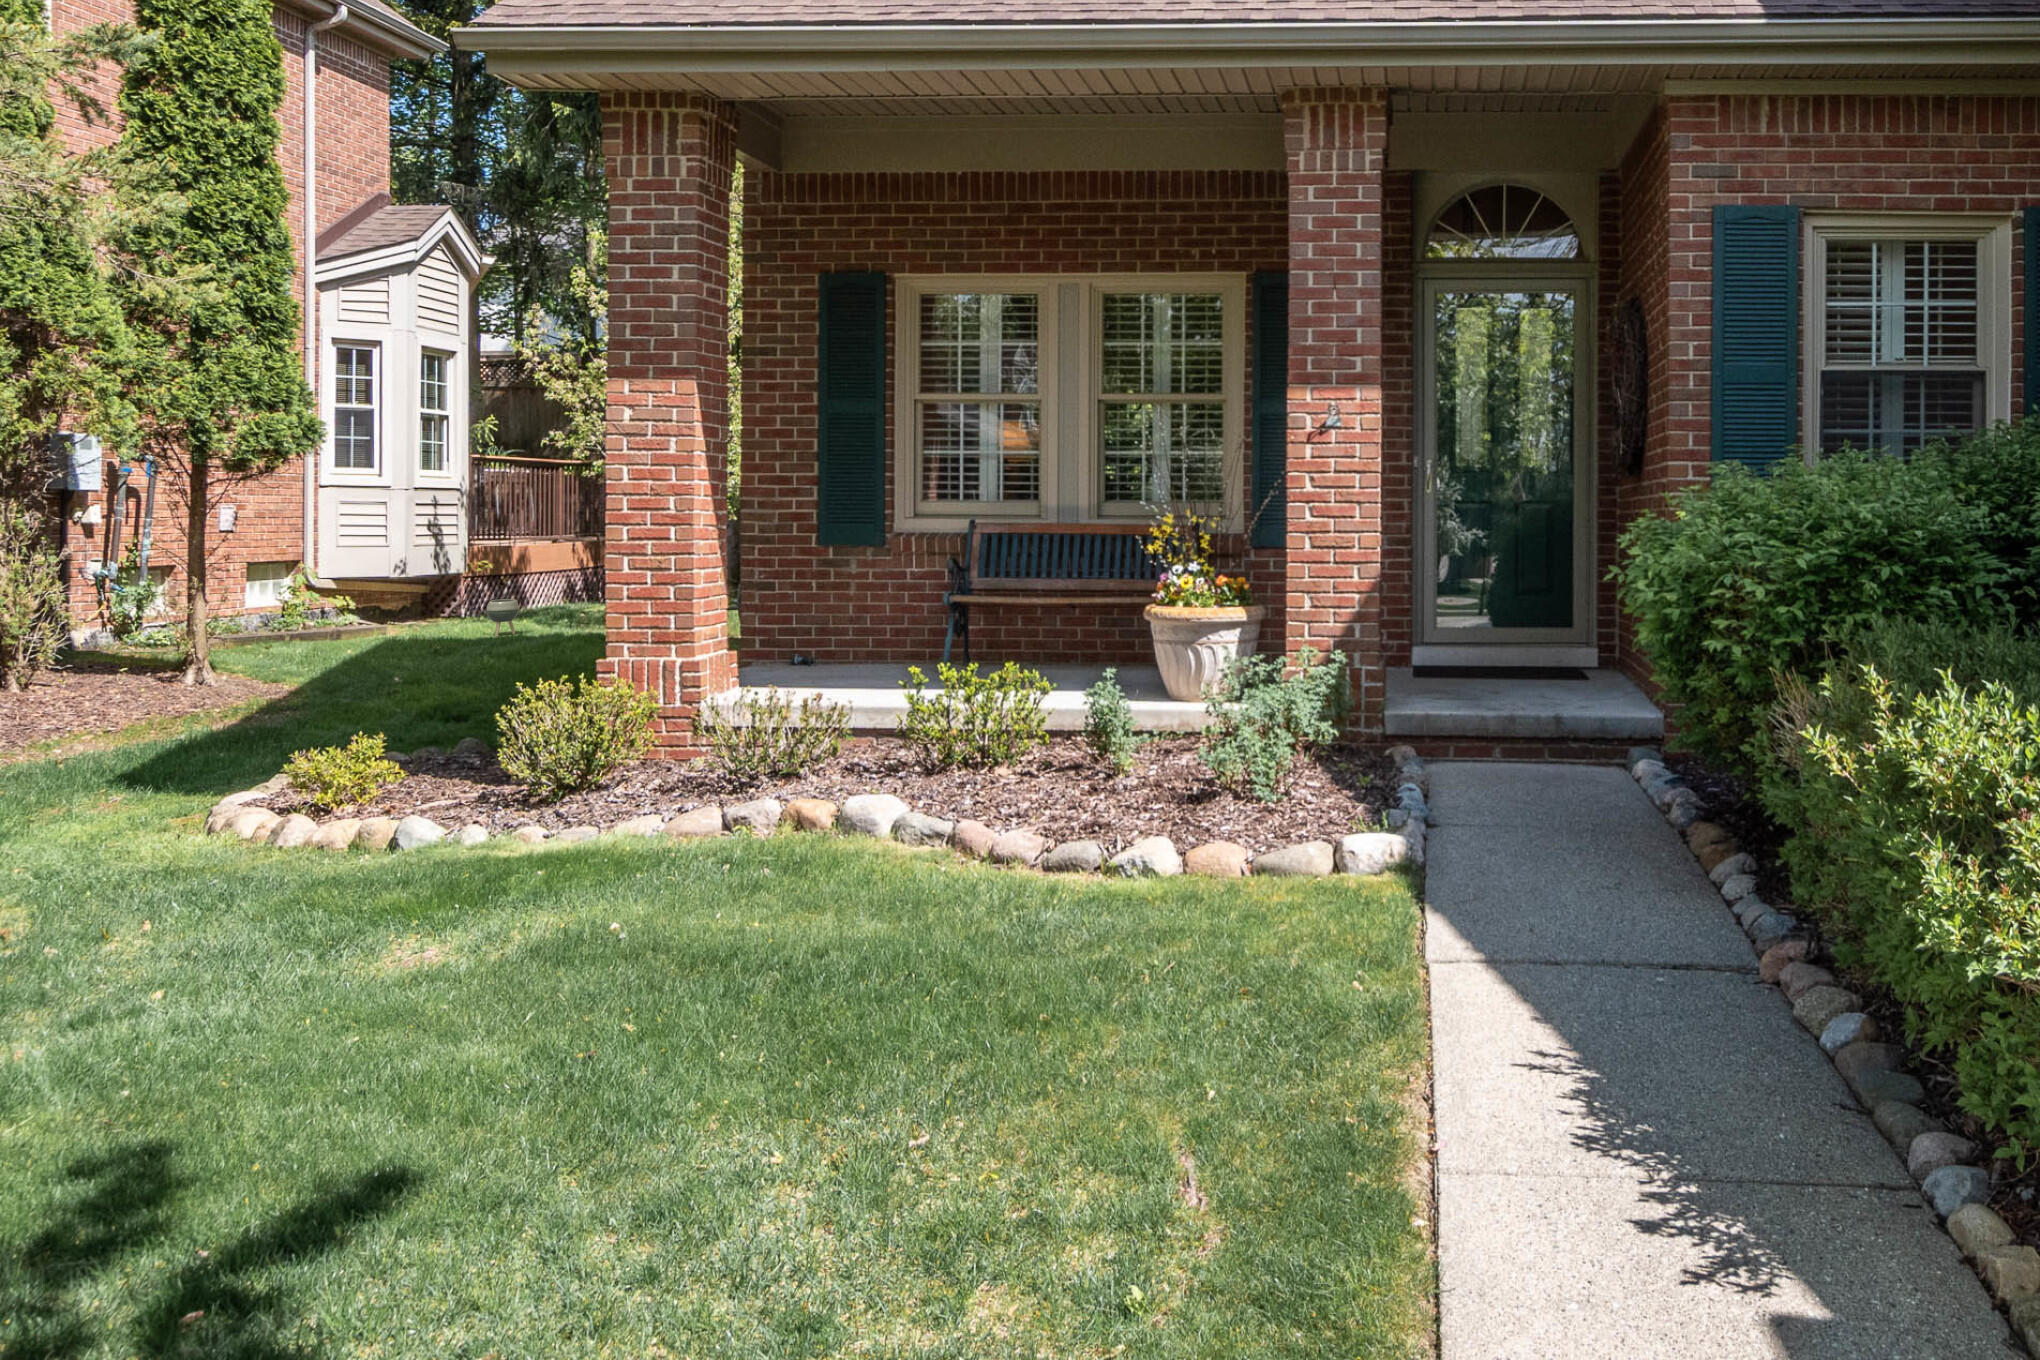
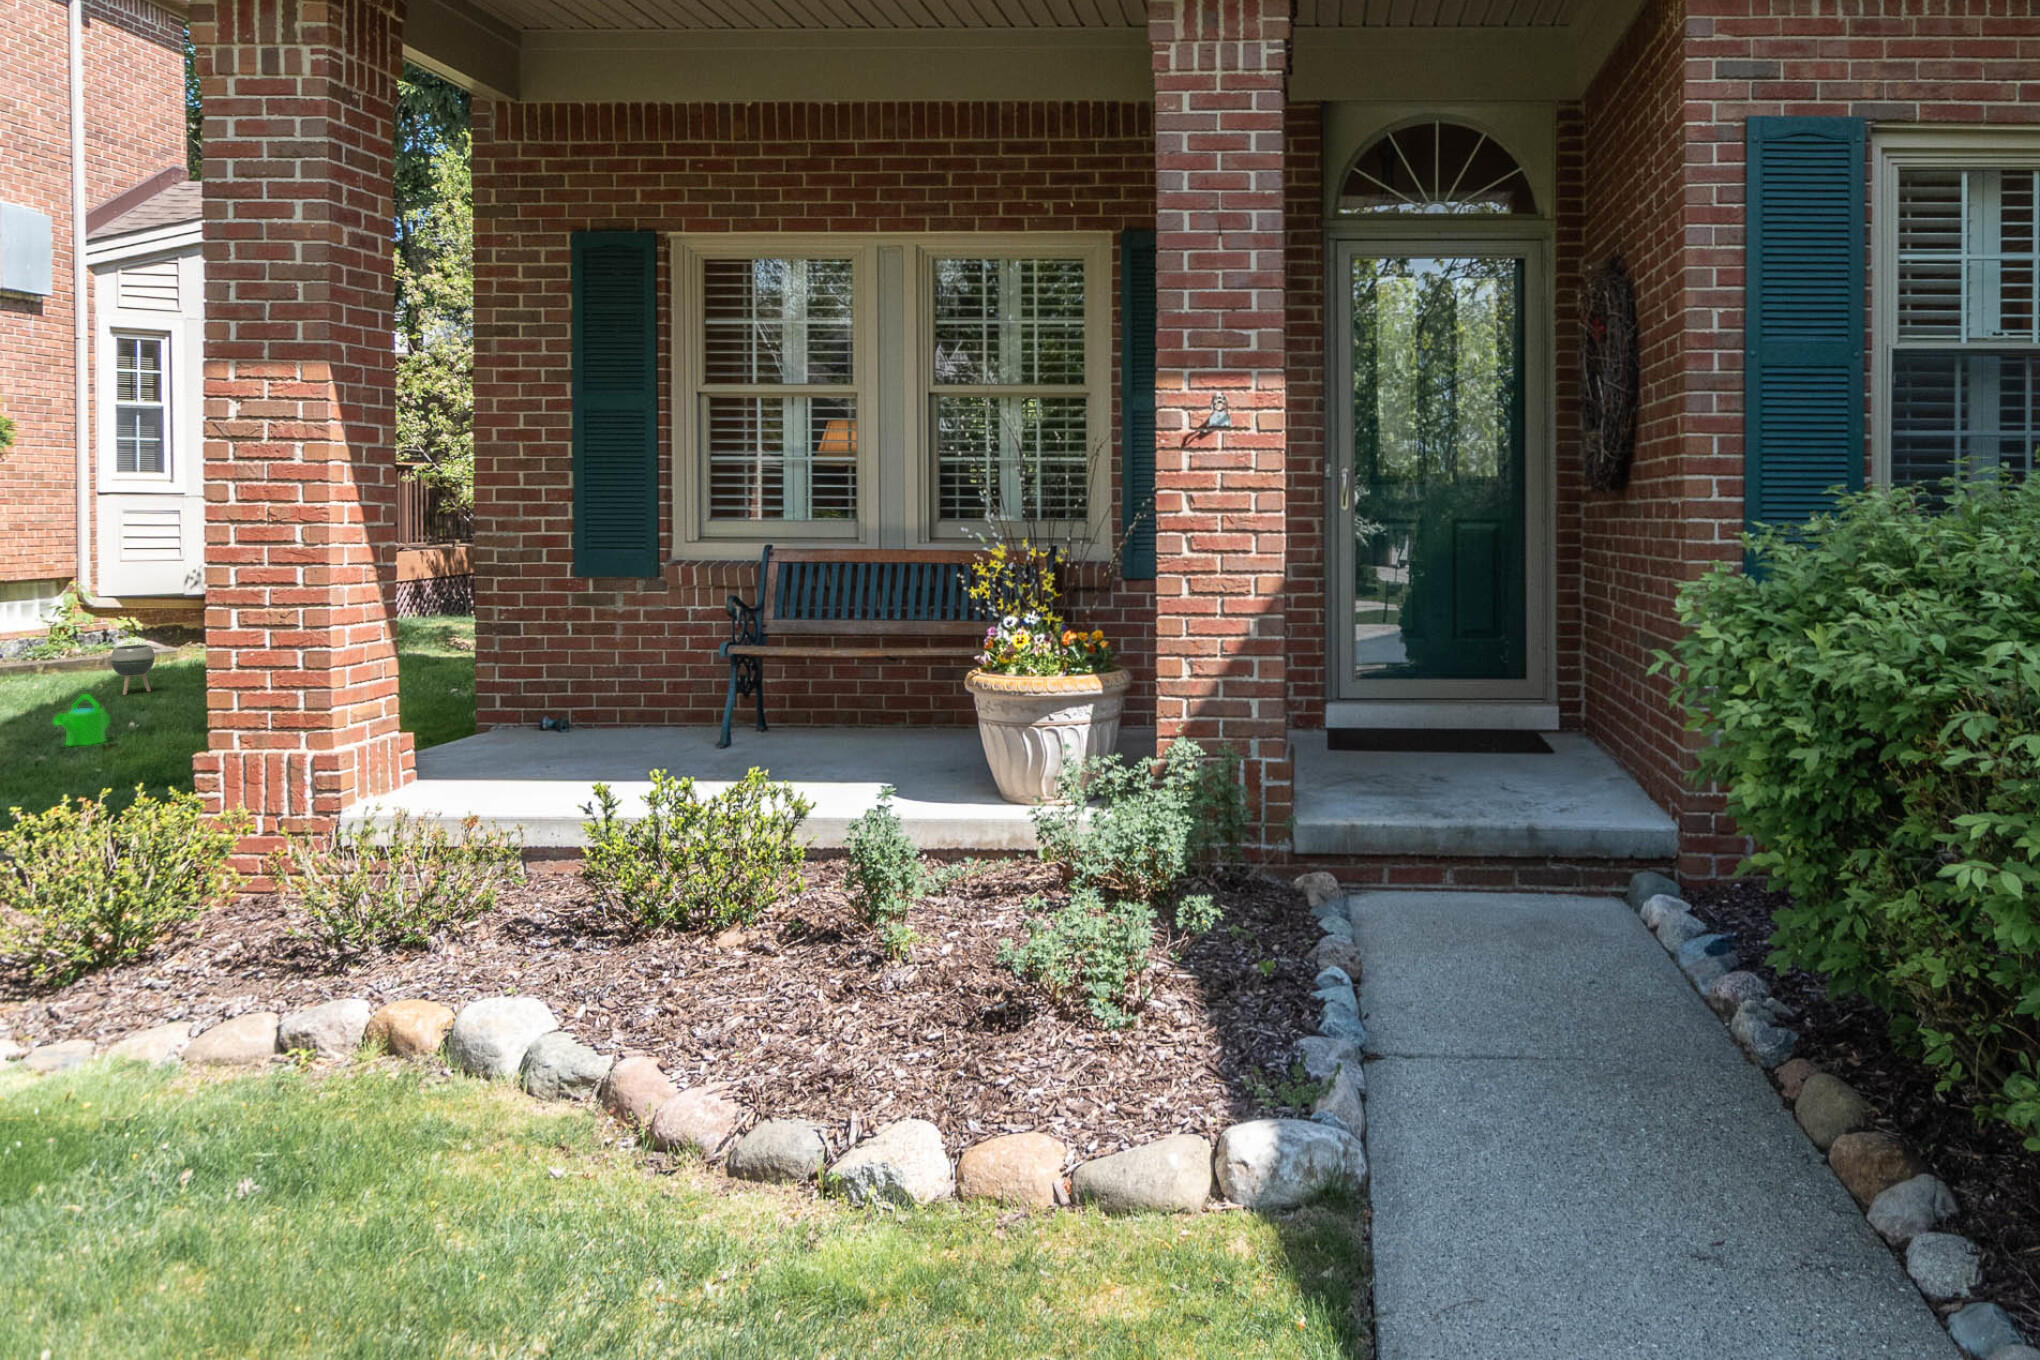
watering can: none [455,632,495,670] -> present [53,694,110,746]

